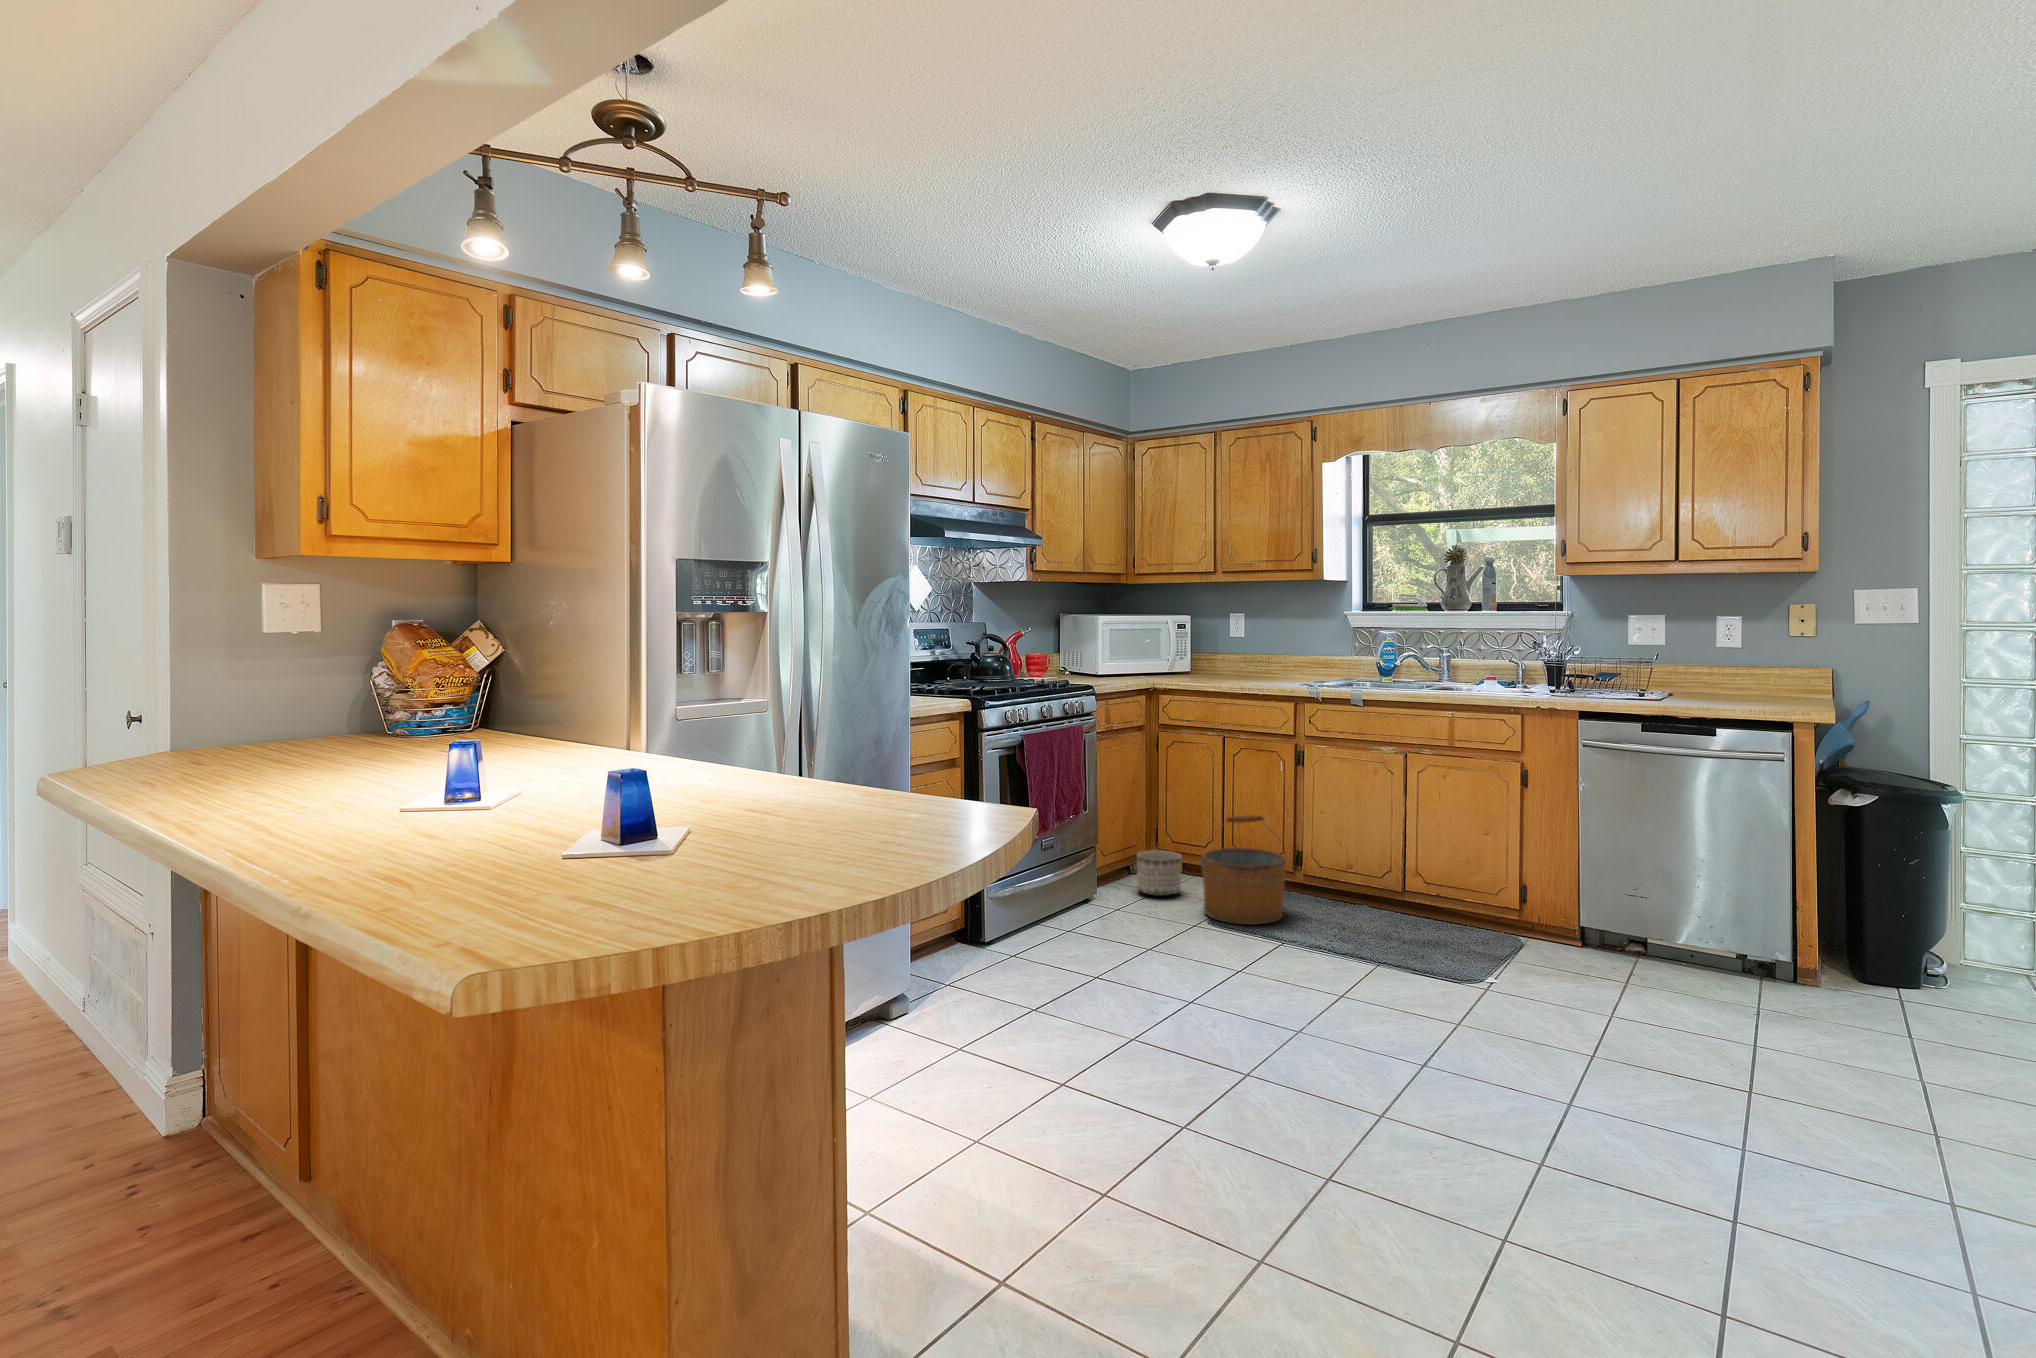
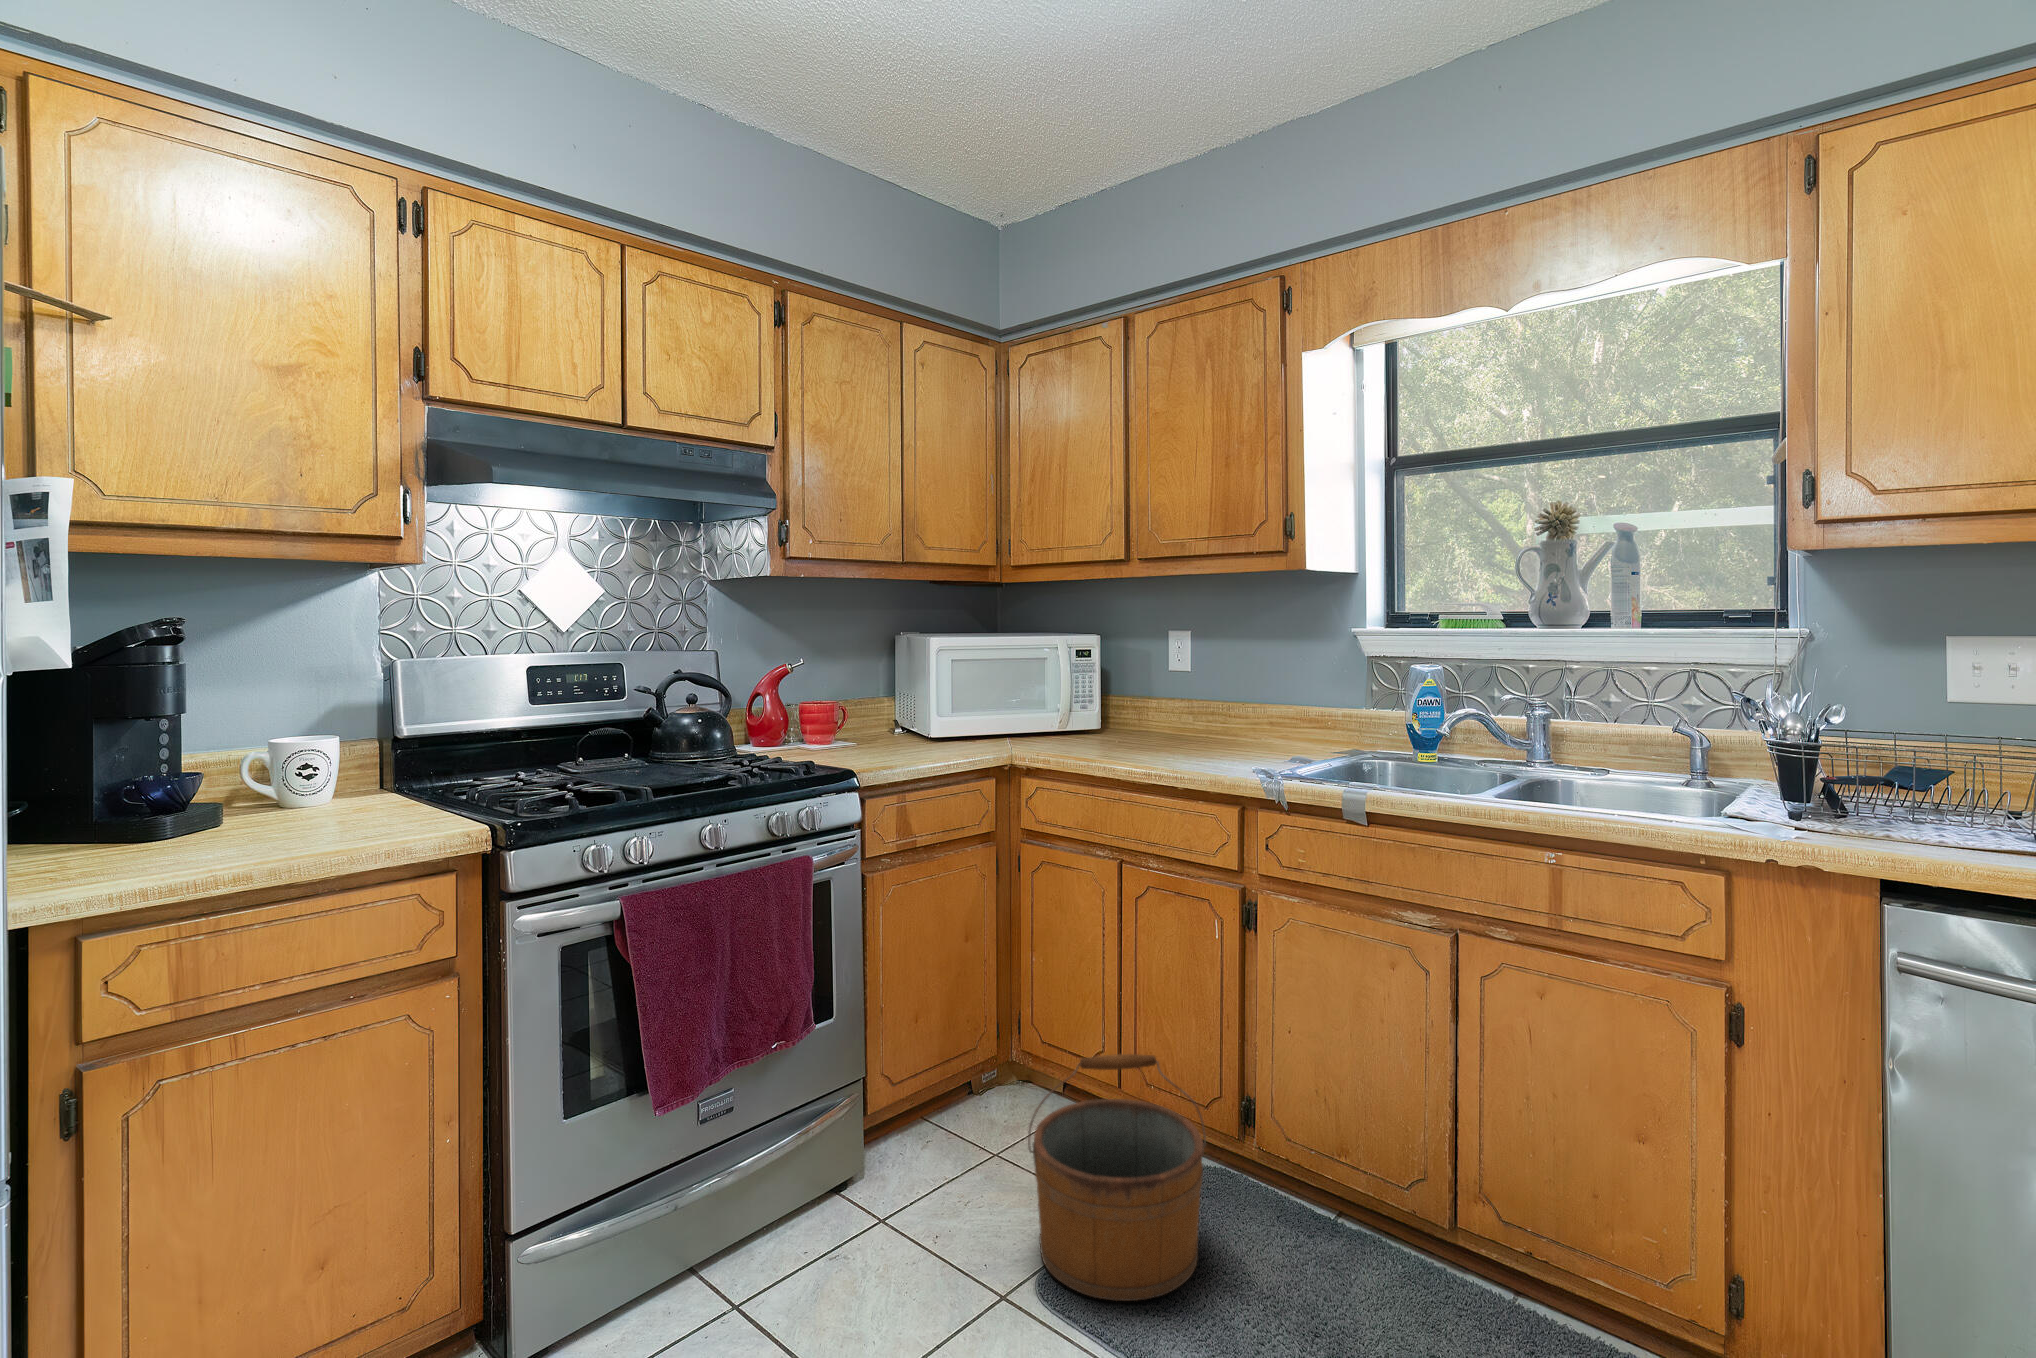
planter: present [1137,850,1182,896] -> none [942,1075,1026,1179]

